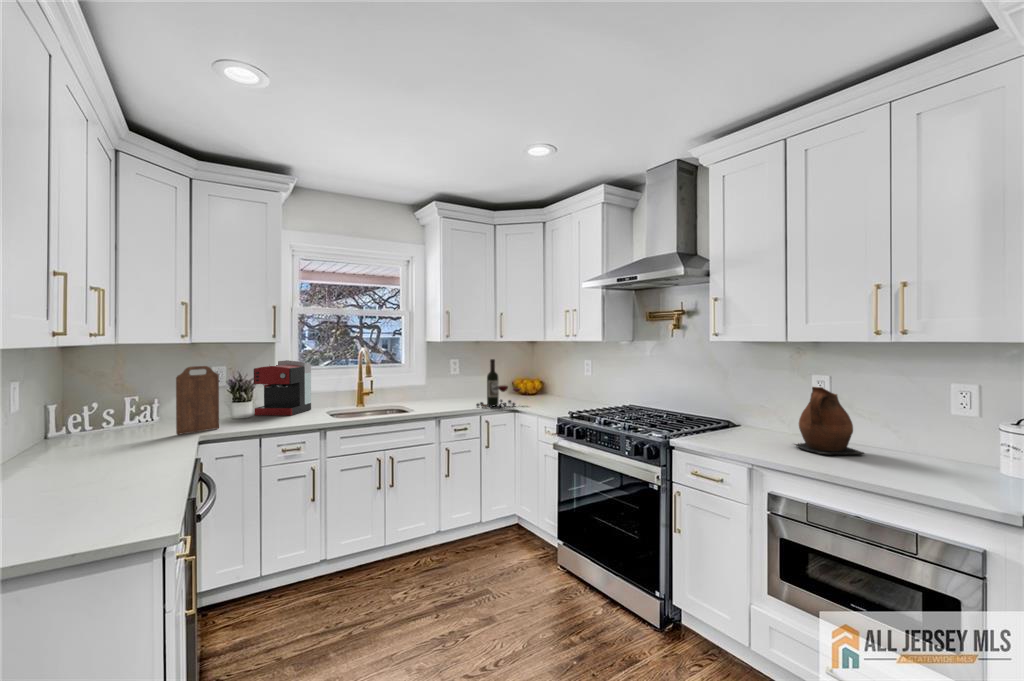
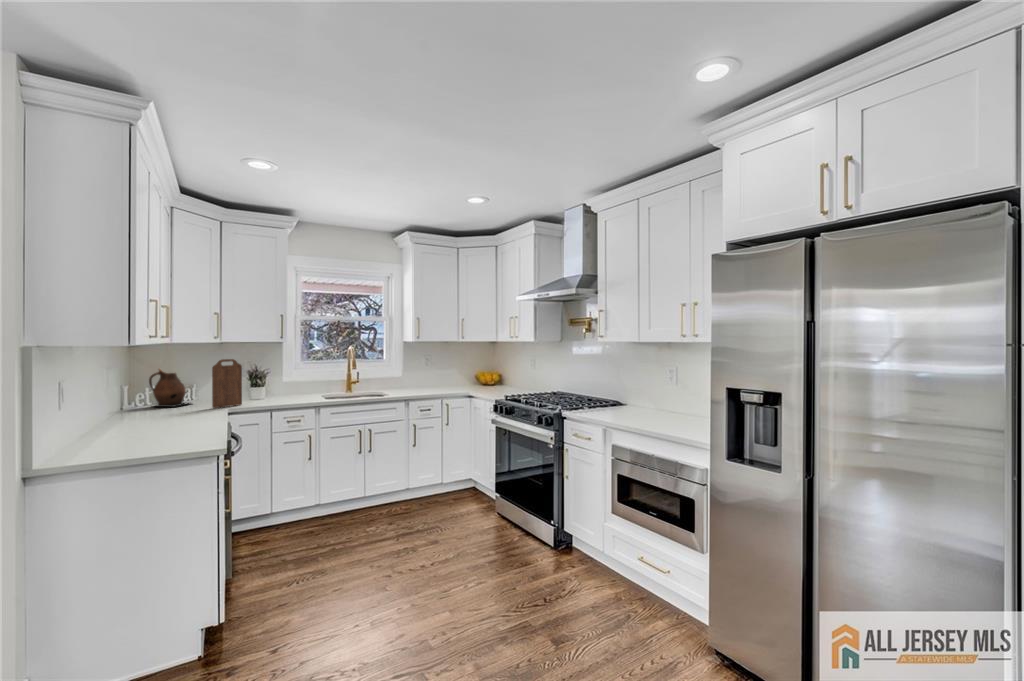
wine bottle: present [476,359,521,408] -> none [439,356,477,394]
coffee maker: present [254,360,311,415] -> none [266,356,310,398]
ceramic pitcher: present [795,387,864,454] -> present [149,369,188,407]

